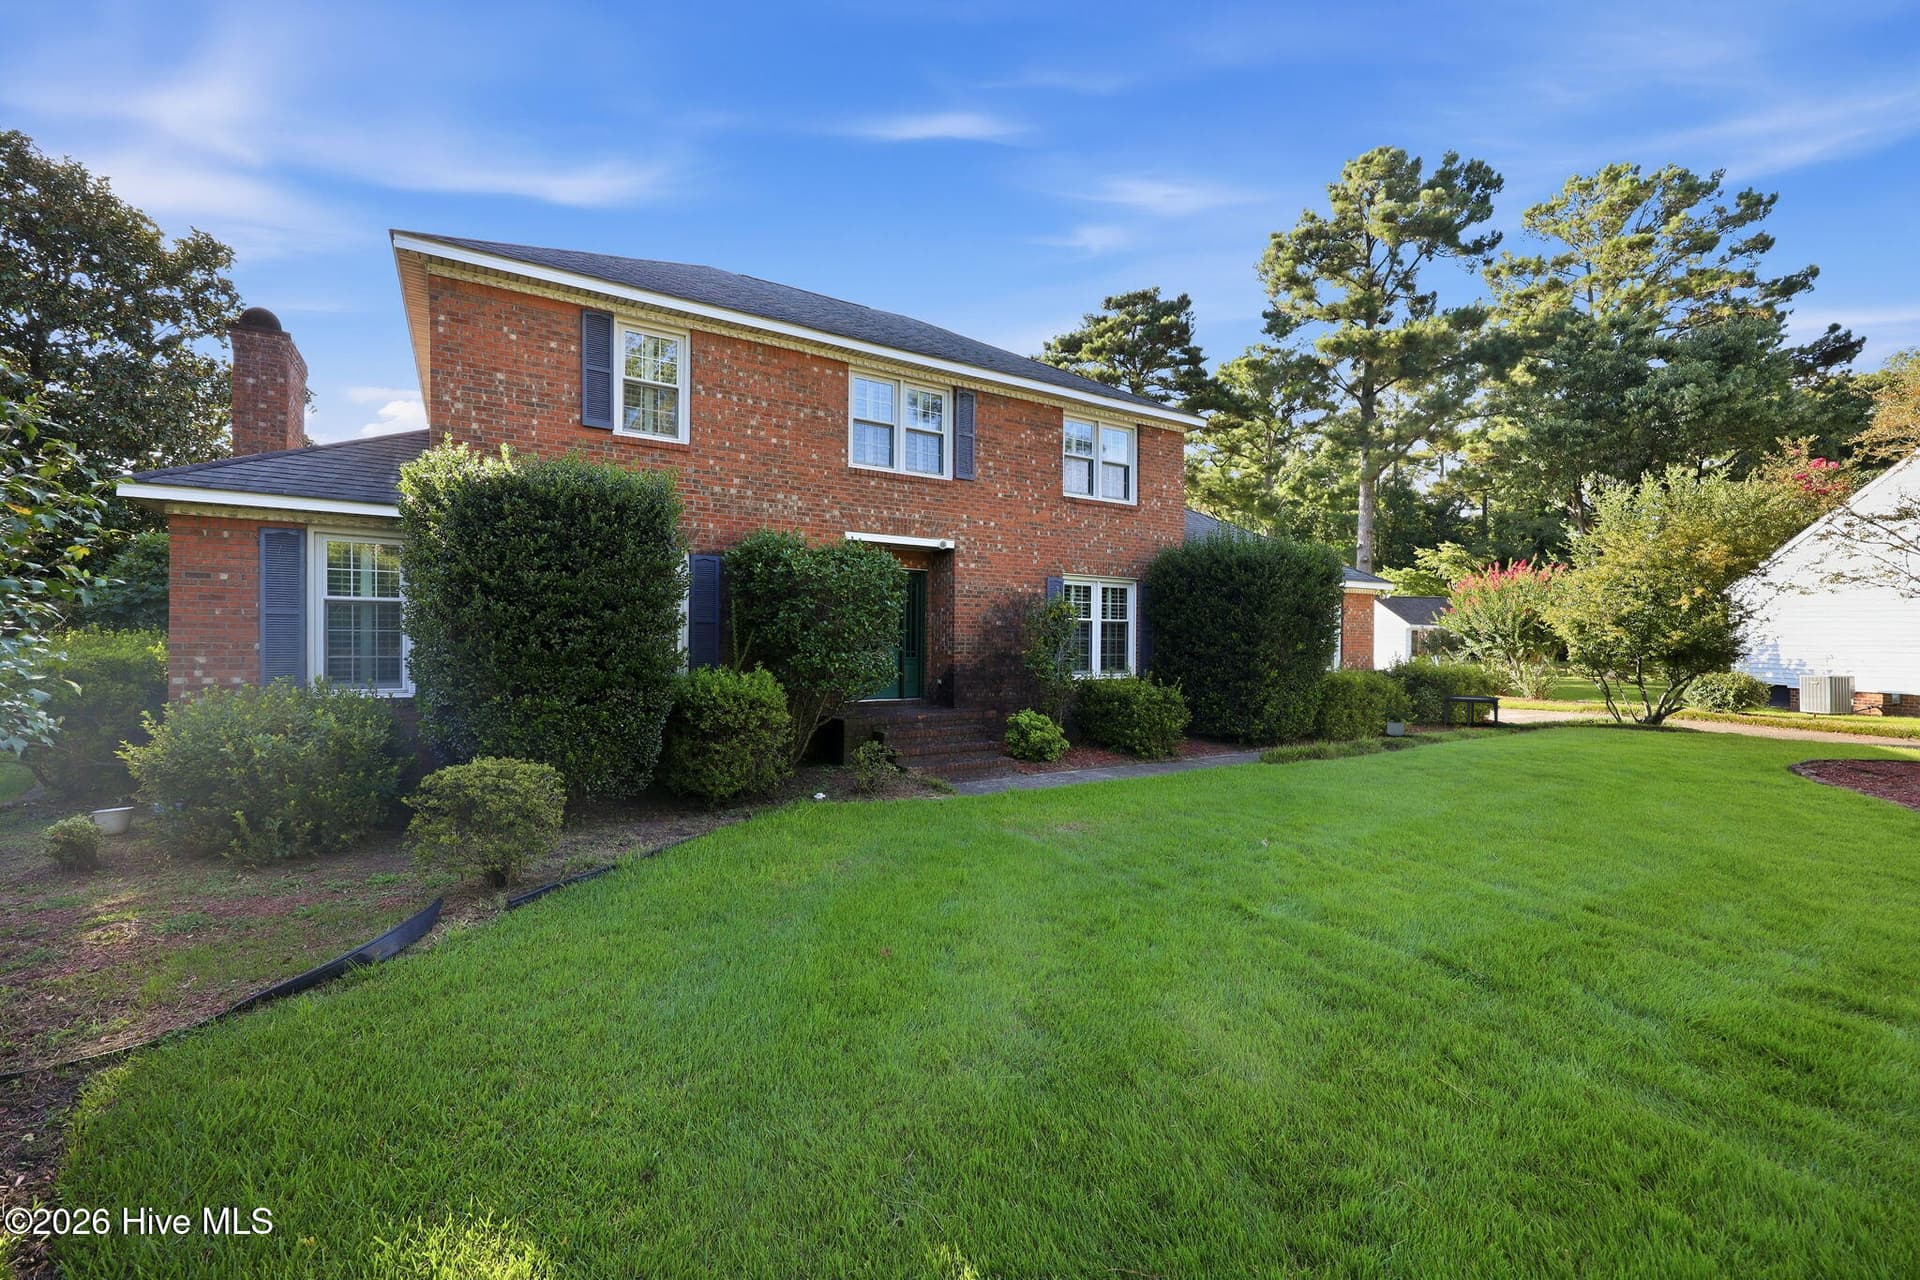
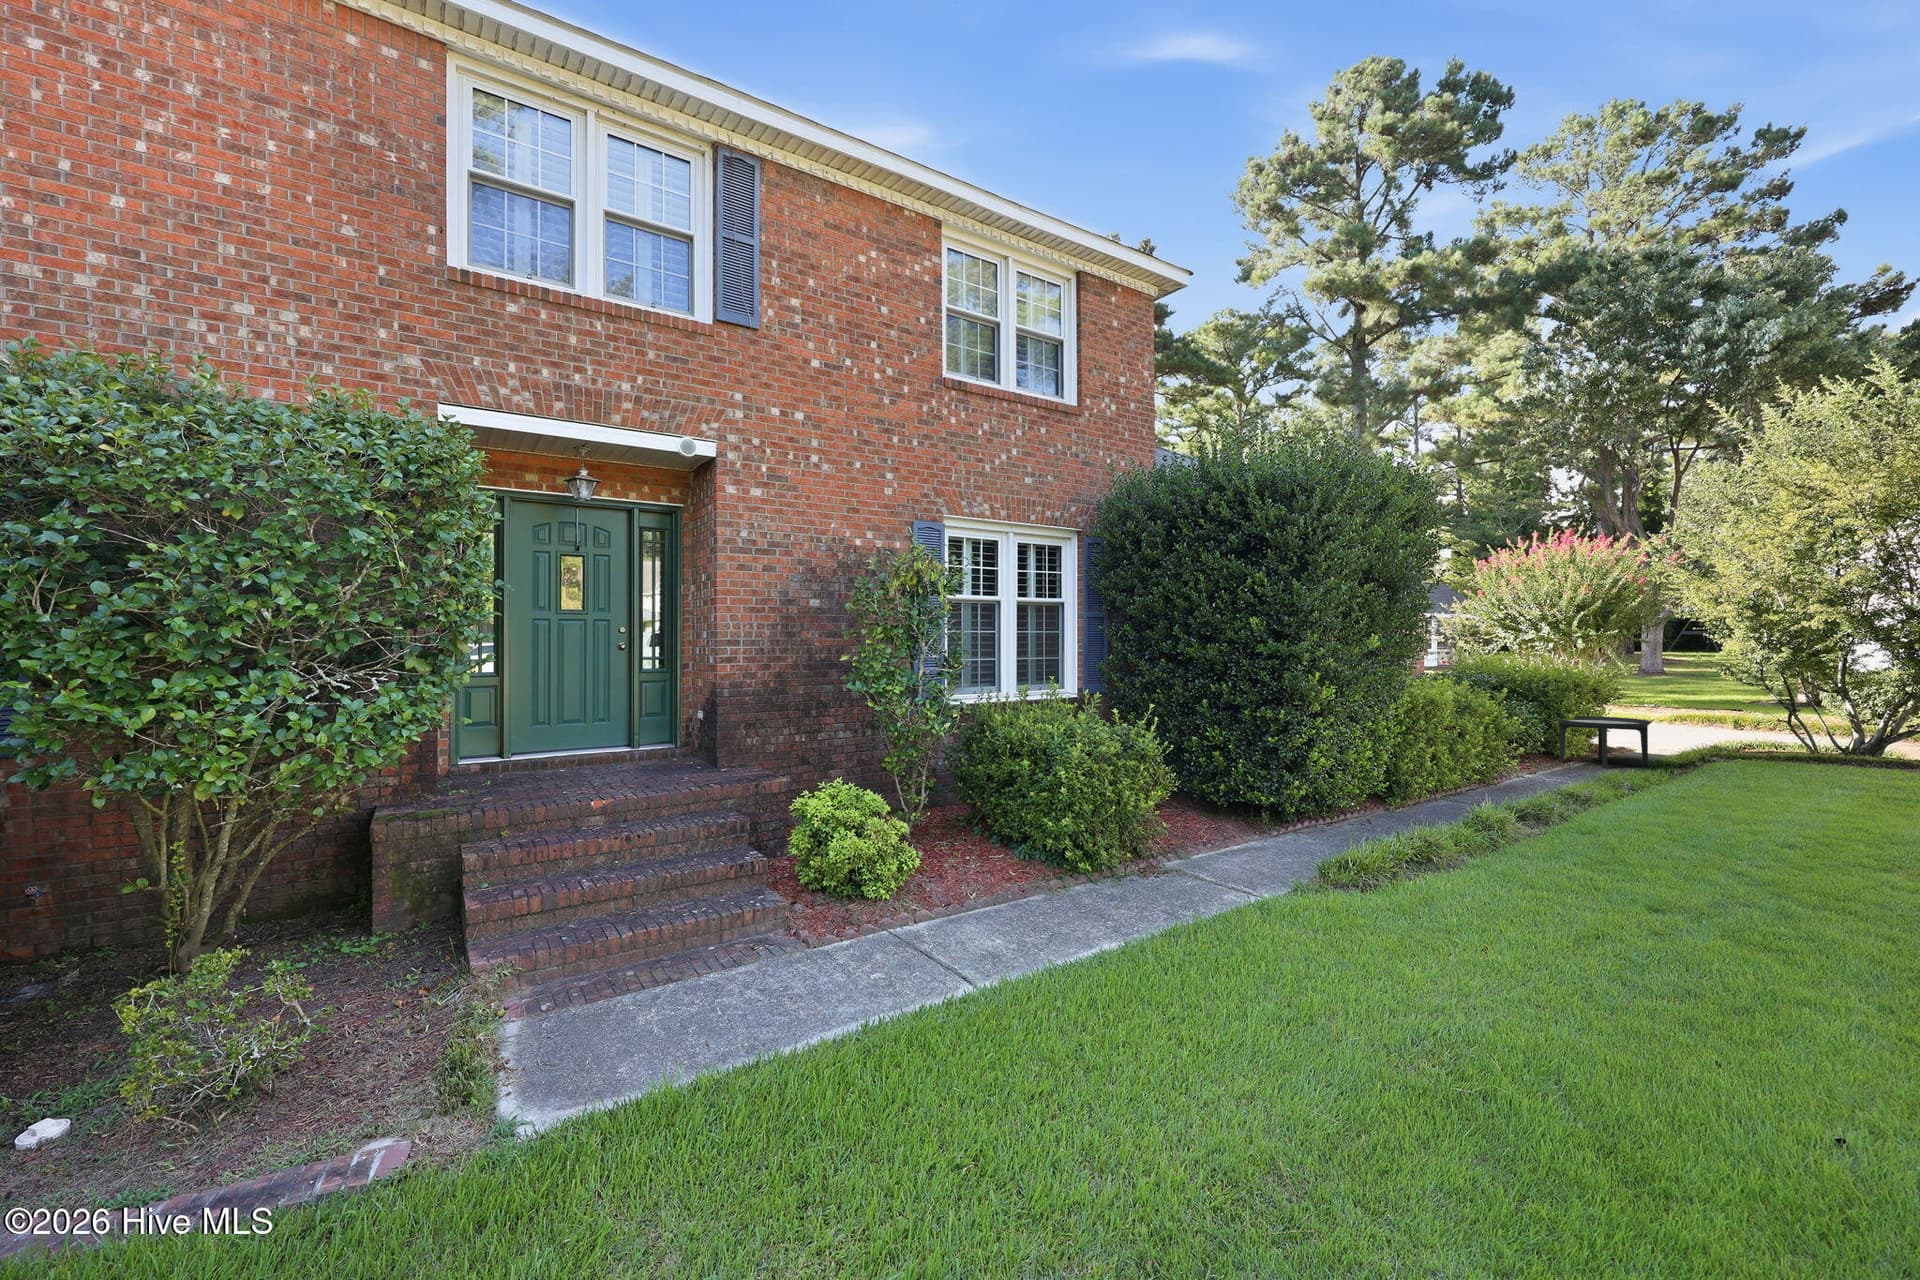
potted plant: present [1379,707,1411,736] -> none [1483,744,1543,791]

